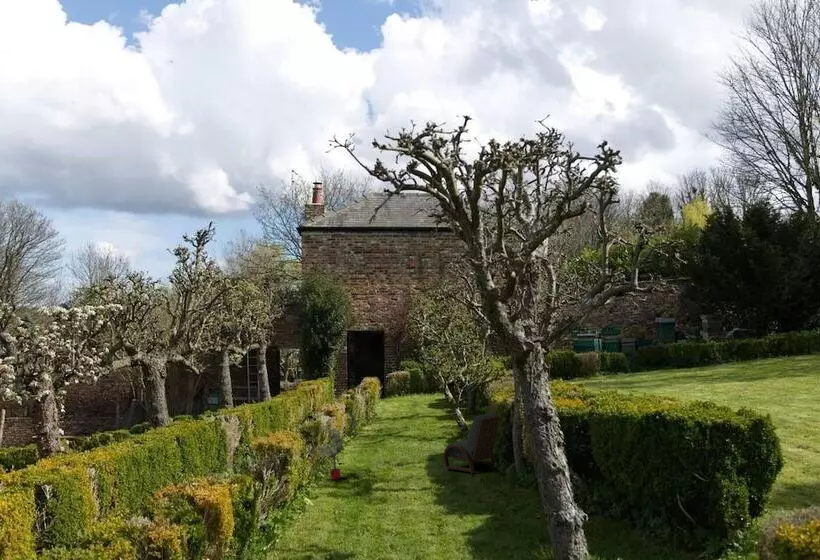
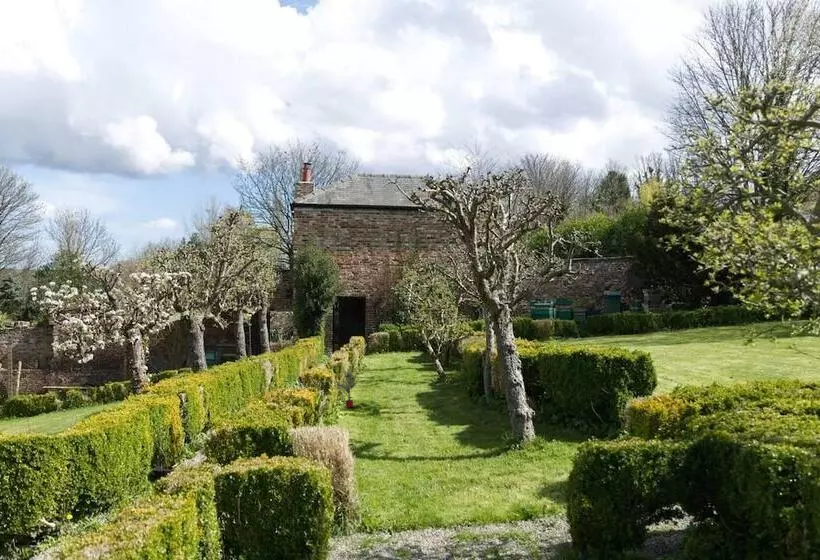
lounge chair: present [443,413,499,474] -> none [432,359,476,404]

